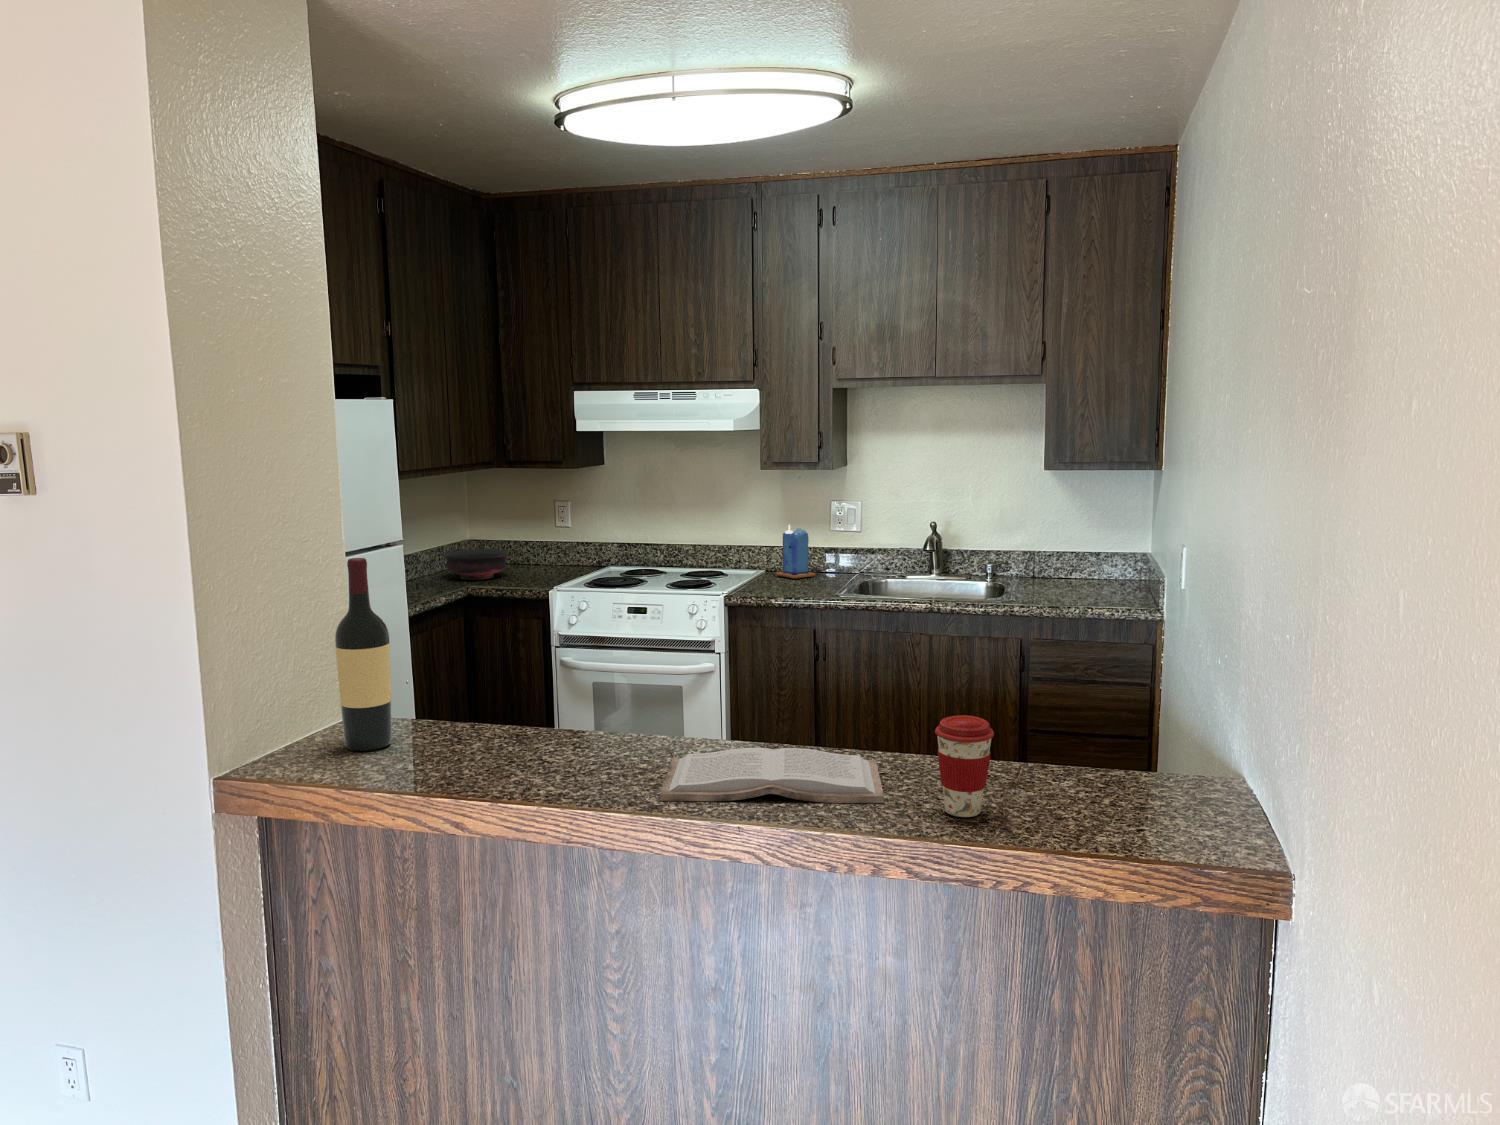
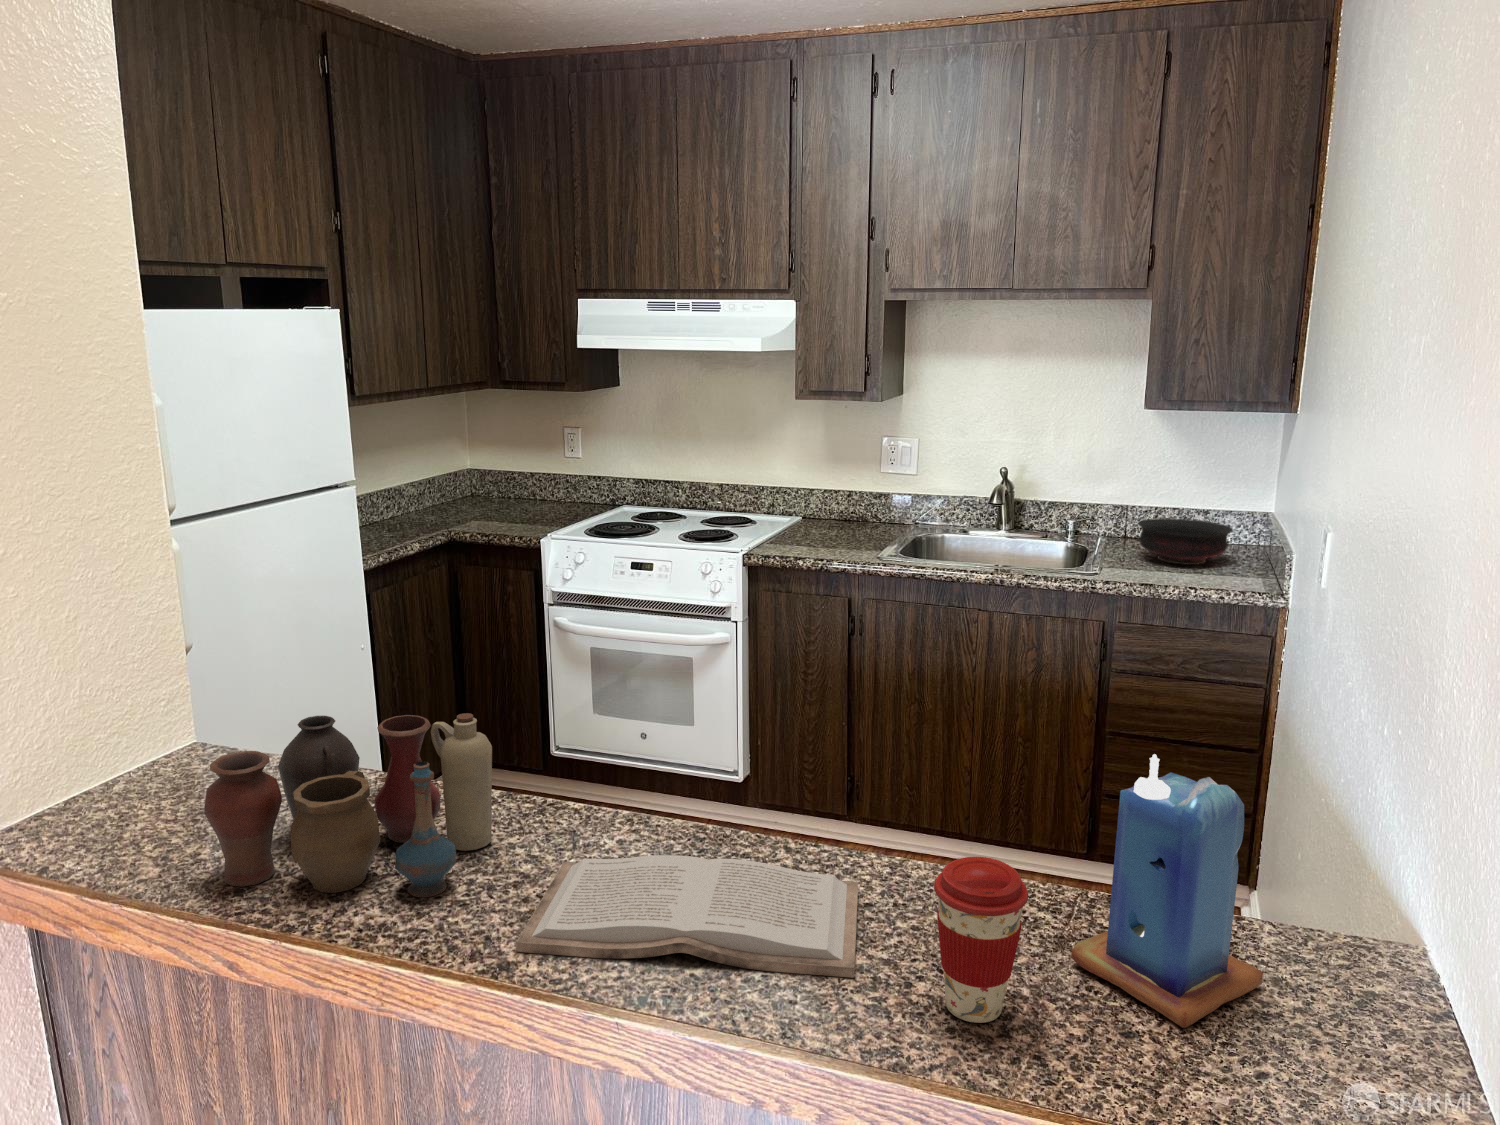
candle: present [775,525,816,579] -> present [1071,754,1263,1029]
bowl: present [443,549,508,580] -> present [1138,518,1233,565]
wine bottle: present [335,558,392,751] -> none [110,552,200,818]
vase: none [426,661,616,780] -> present [204,713,492,897]

